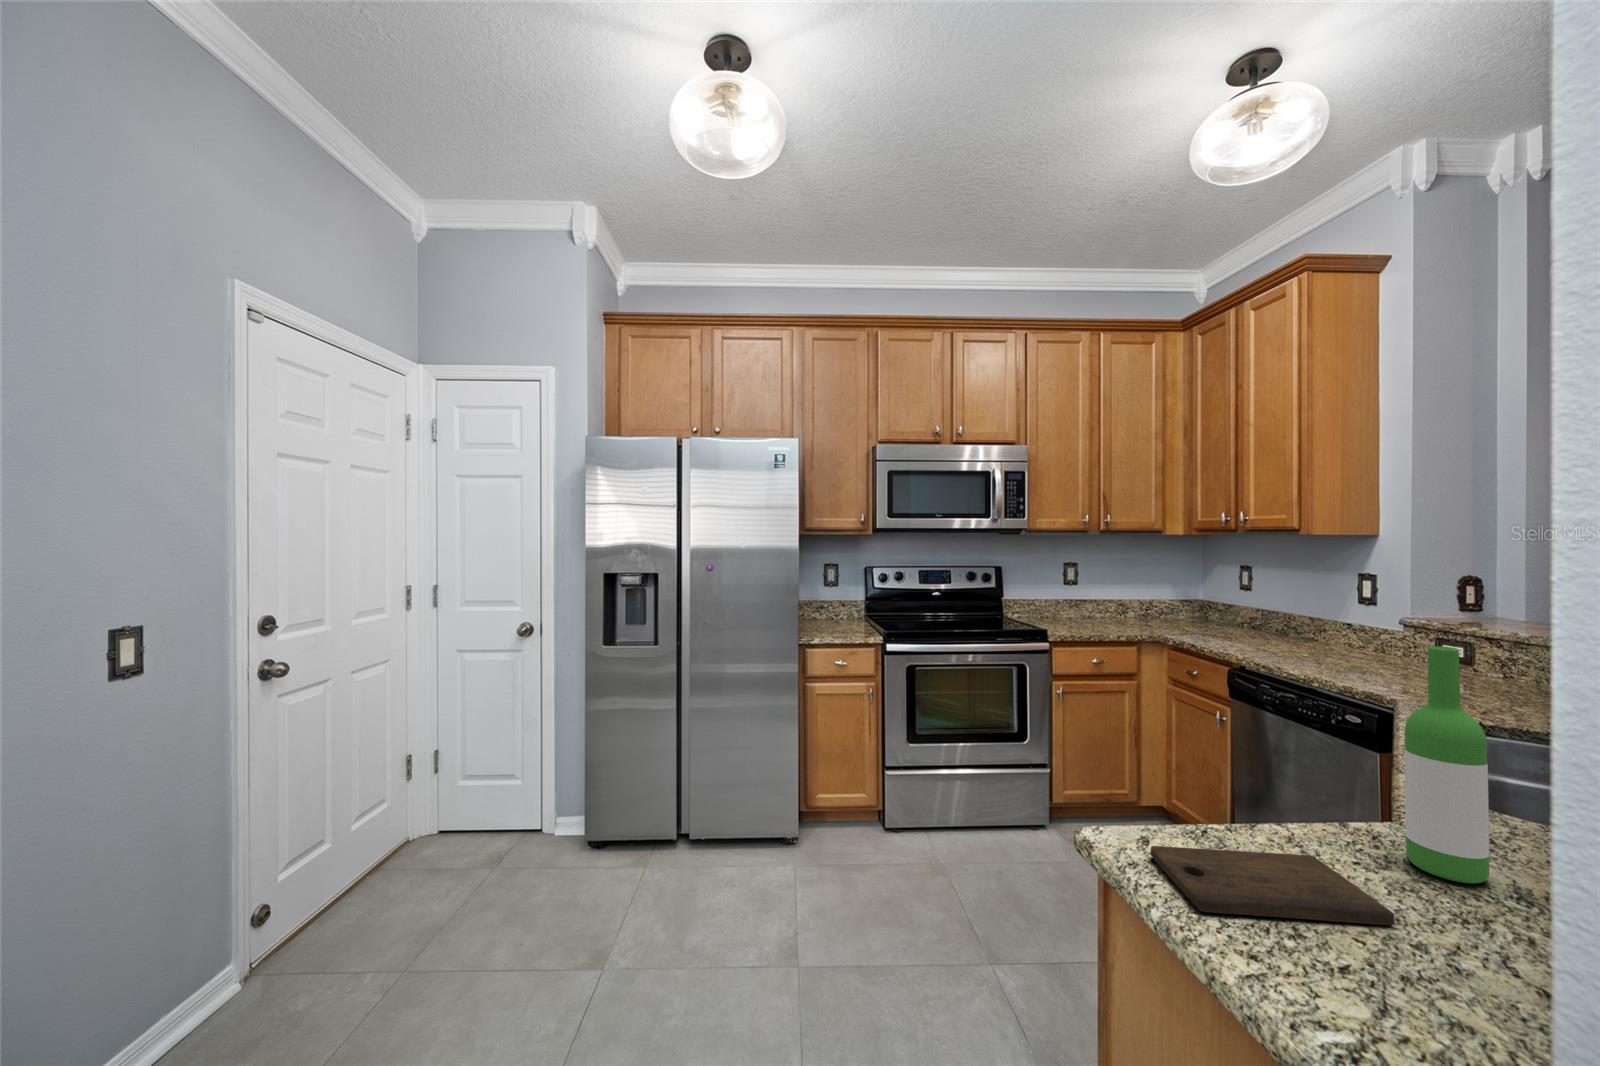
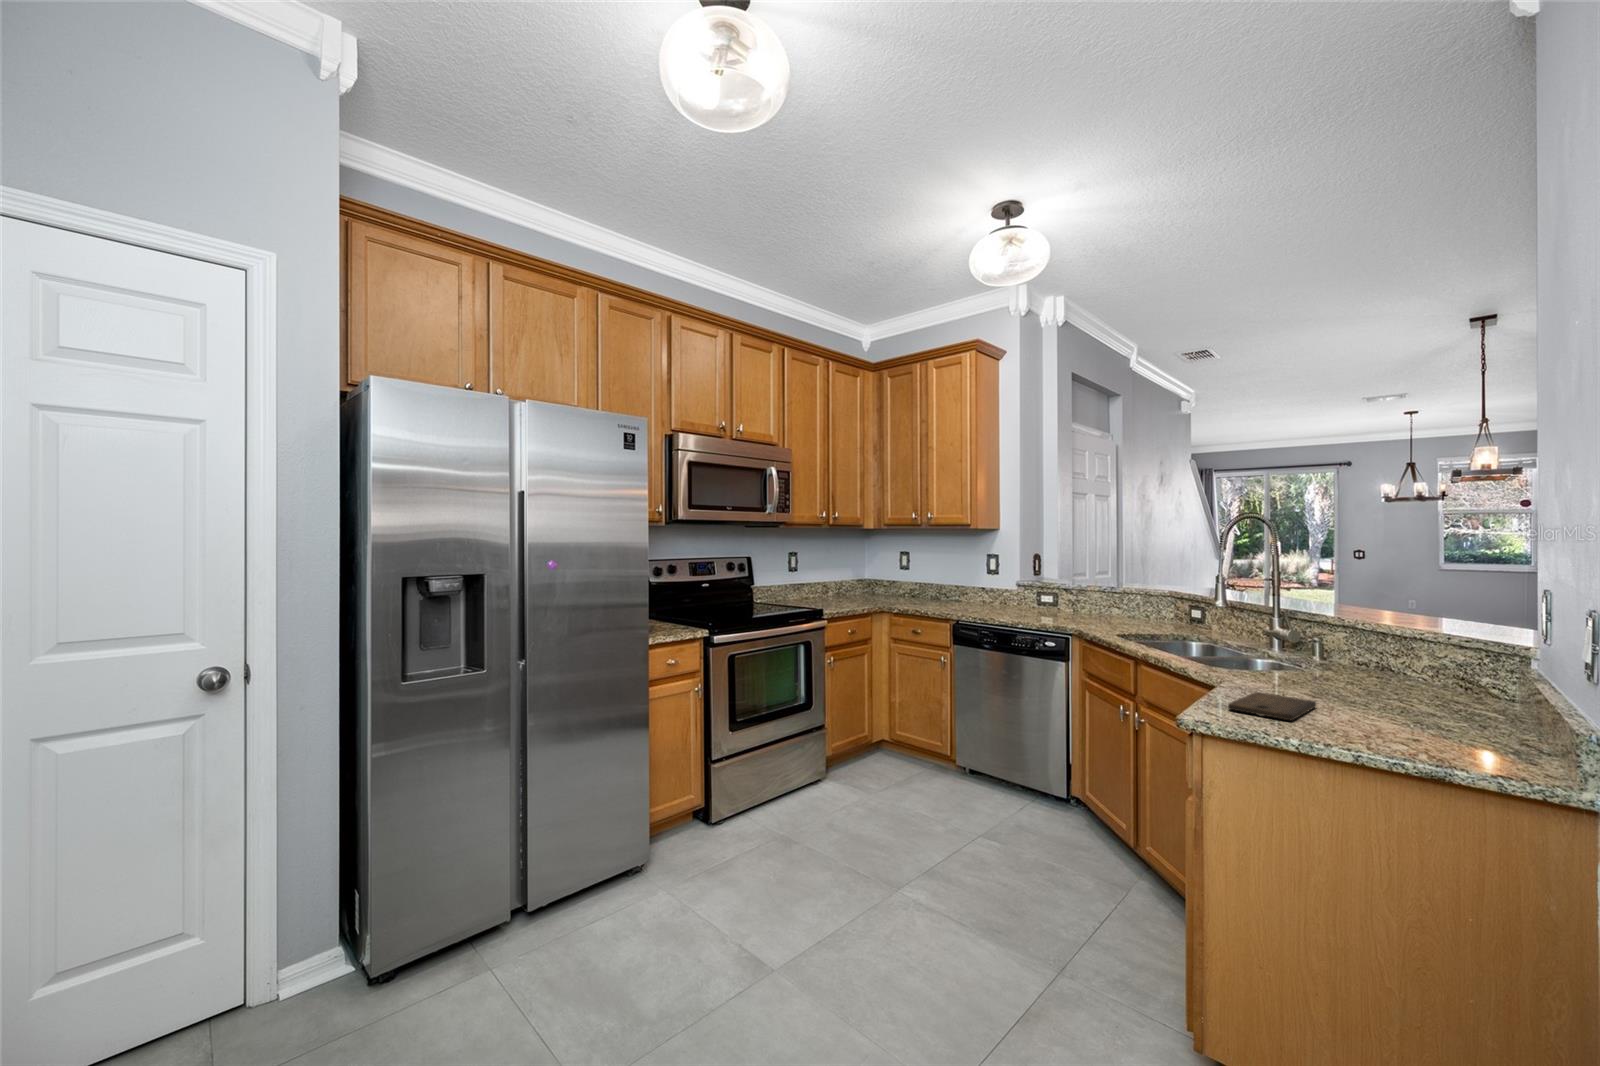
wine bottle: present [1405,646,1489,883] -> none [1256,584,1289,690]

